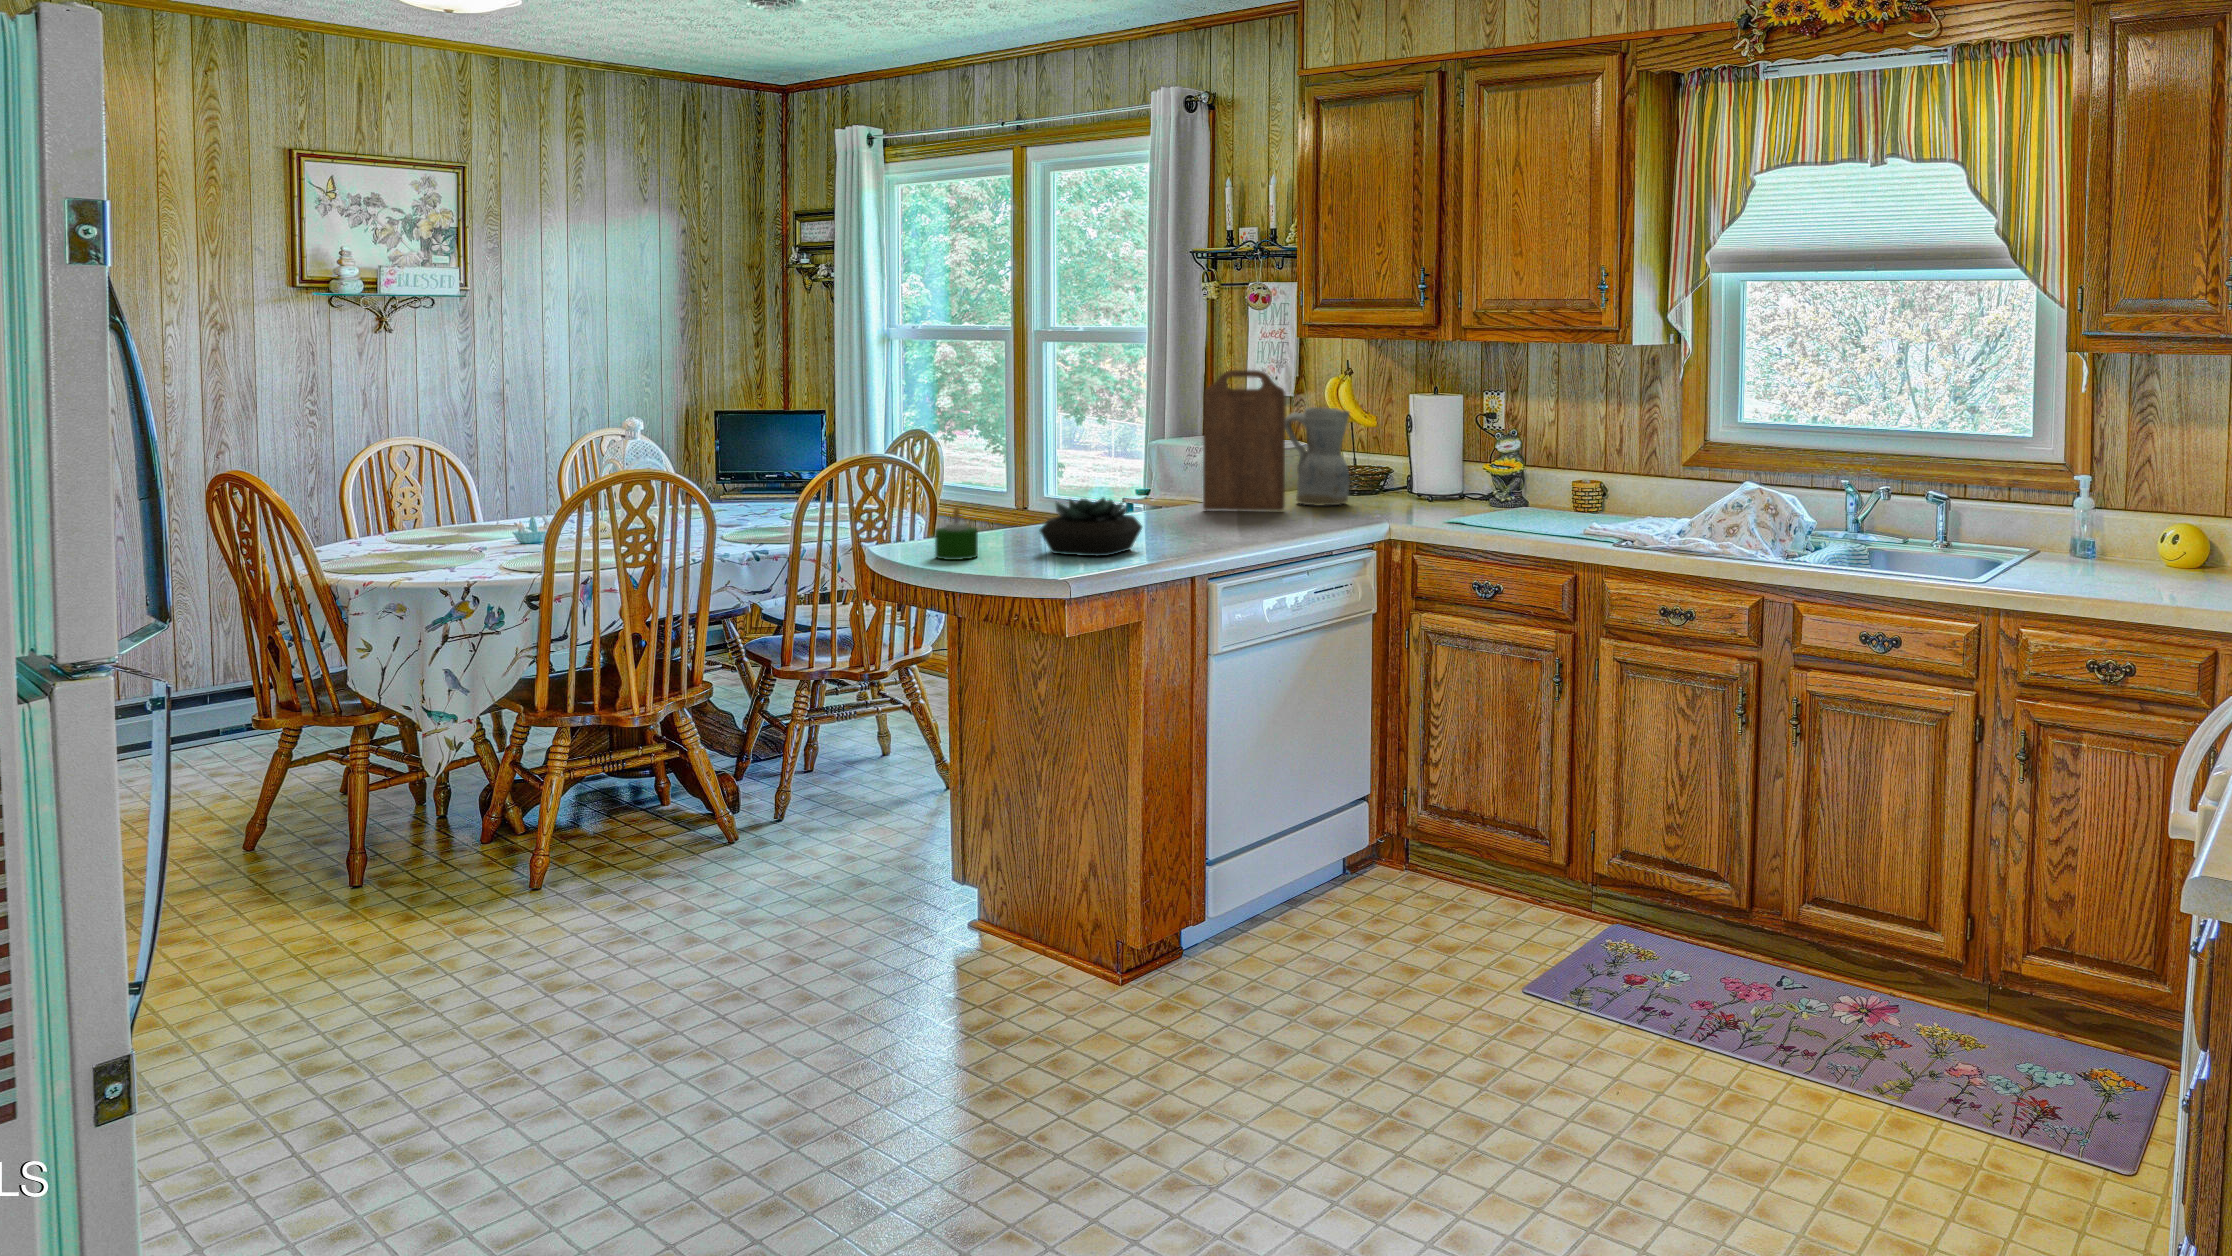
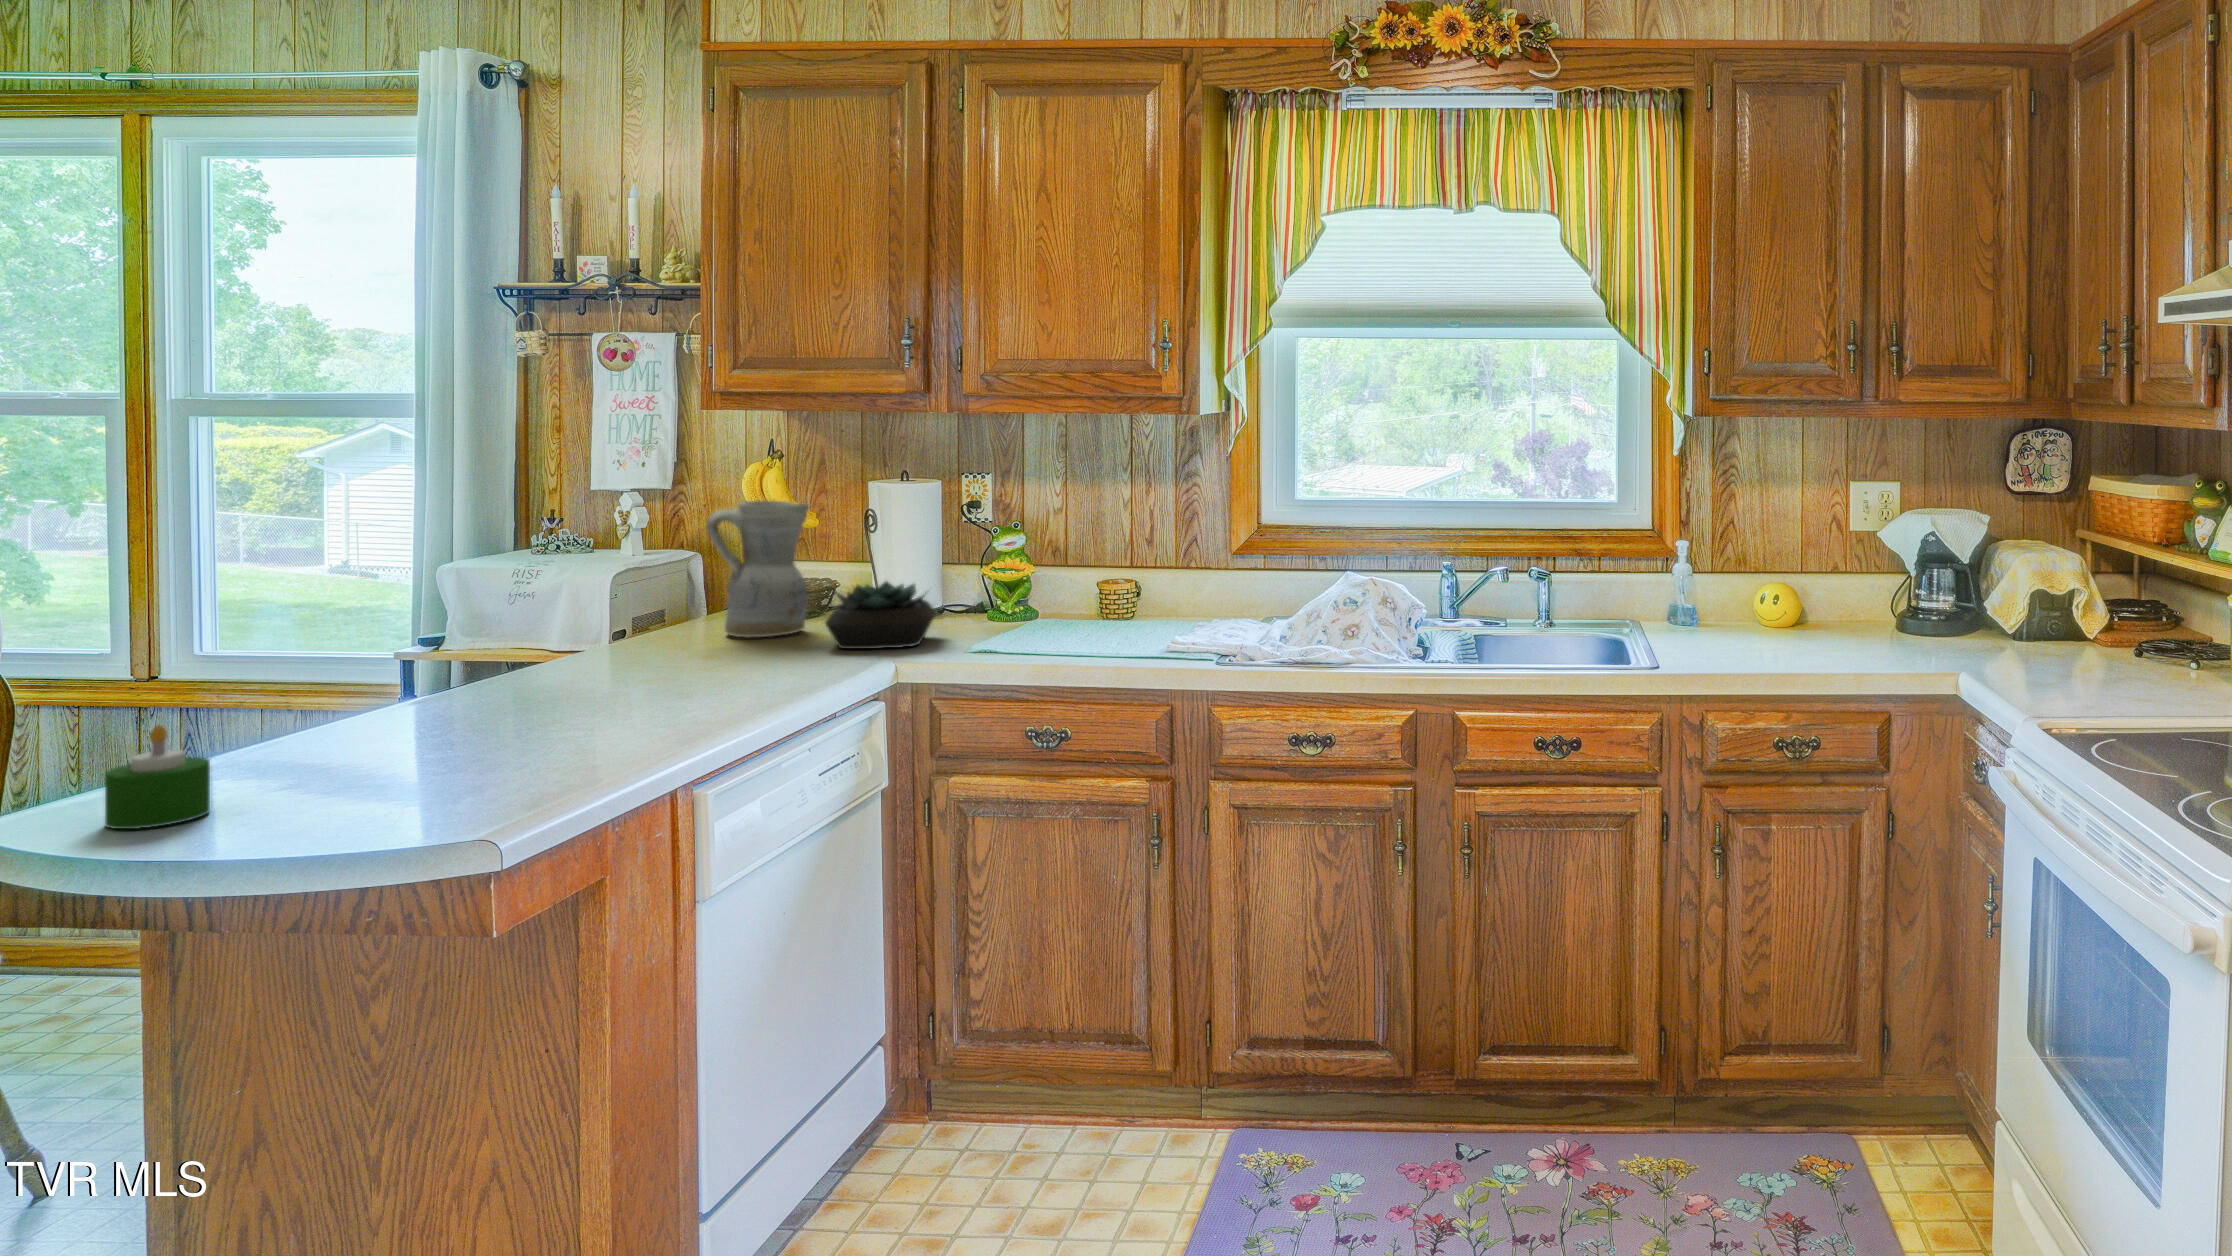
cutting board: present [1203,370,1285,511] -> none [586,452,723,662]
succulent plant: present [1040,498,1142,556] -> present [825,581,936,649]

